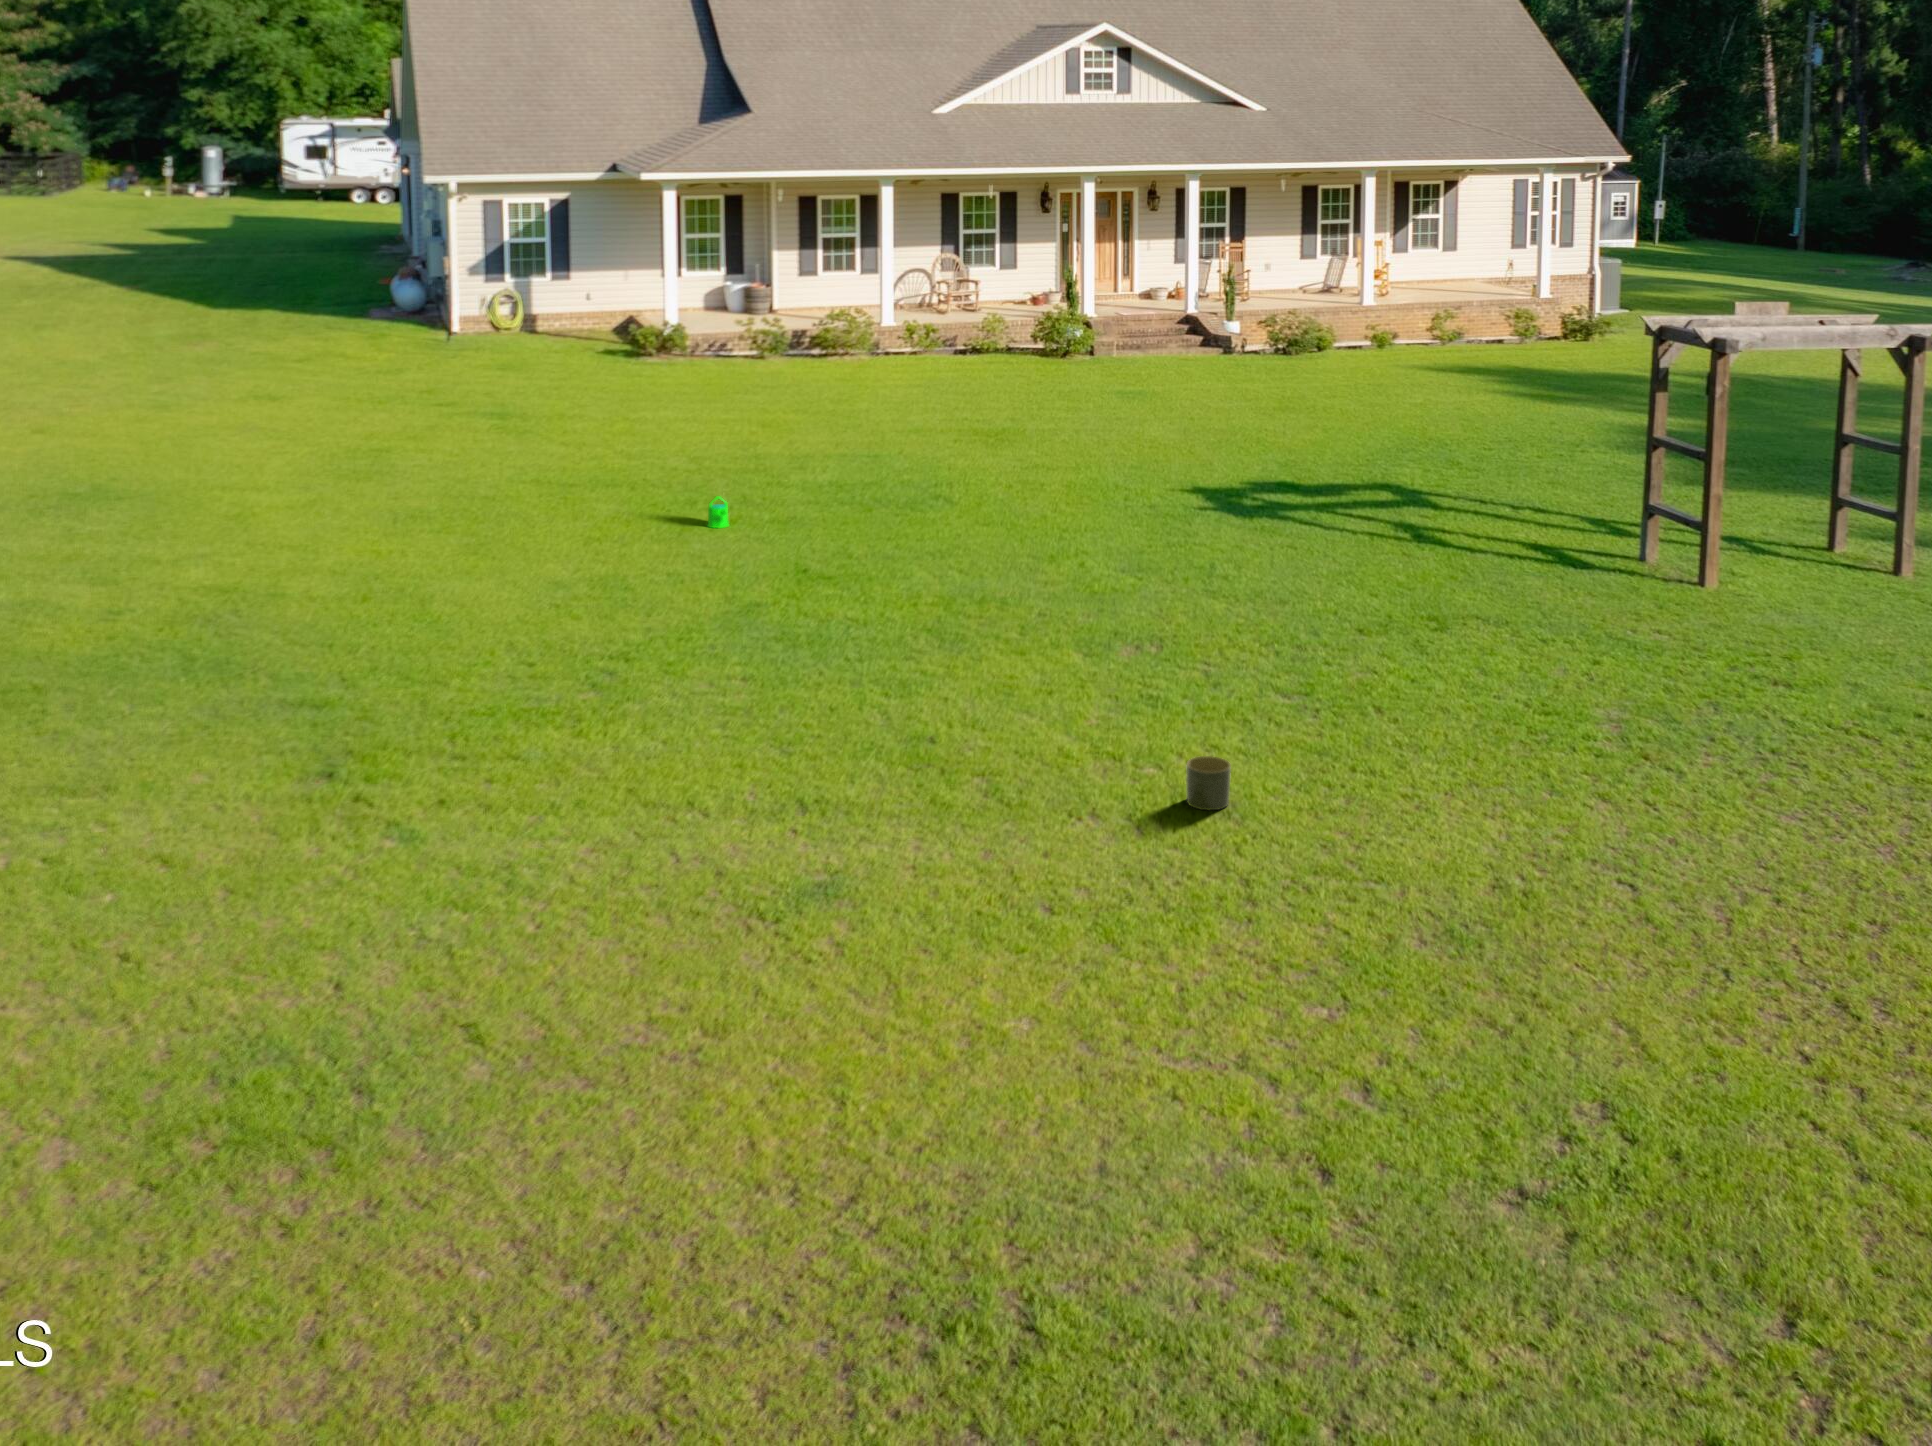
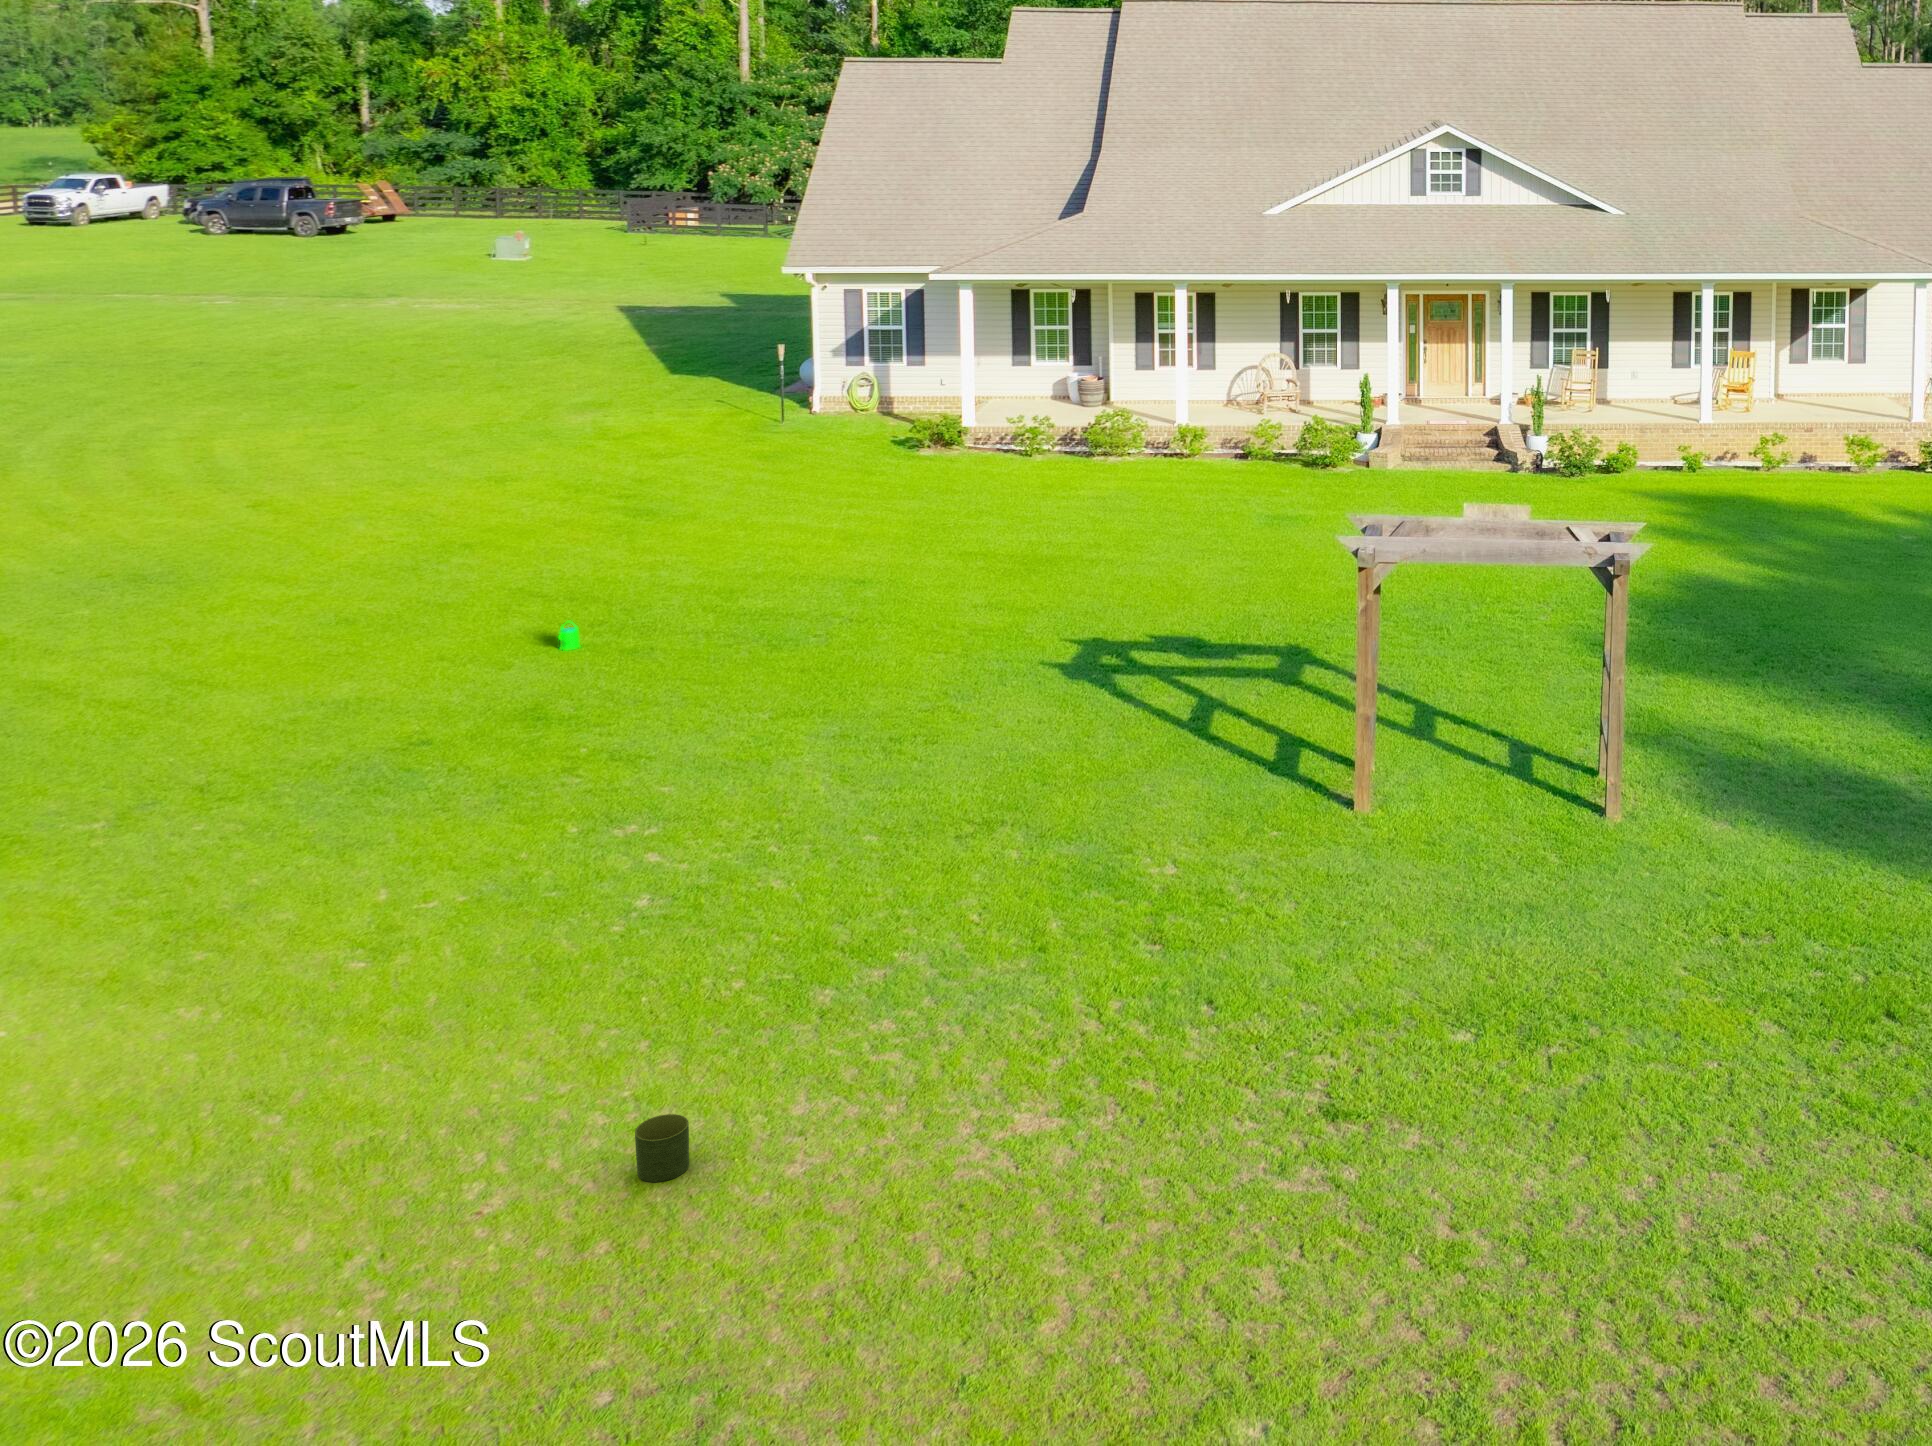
planter: present [1186,756,1231,810] -> present [635,1114,689,1182]

